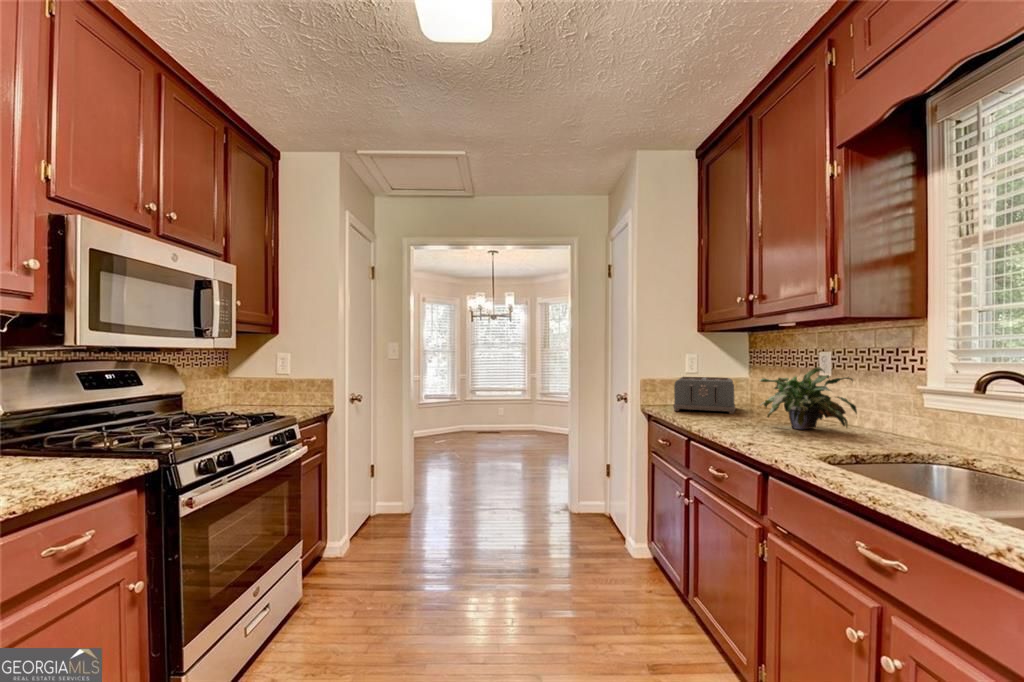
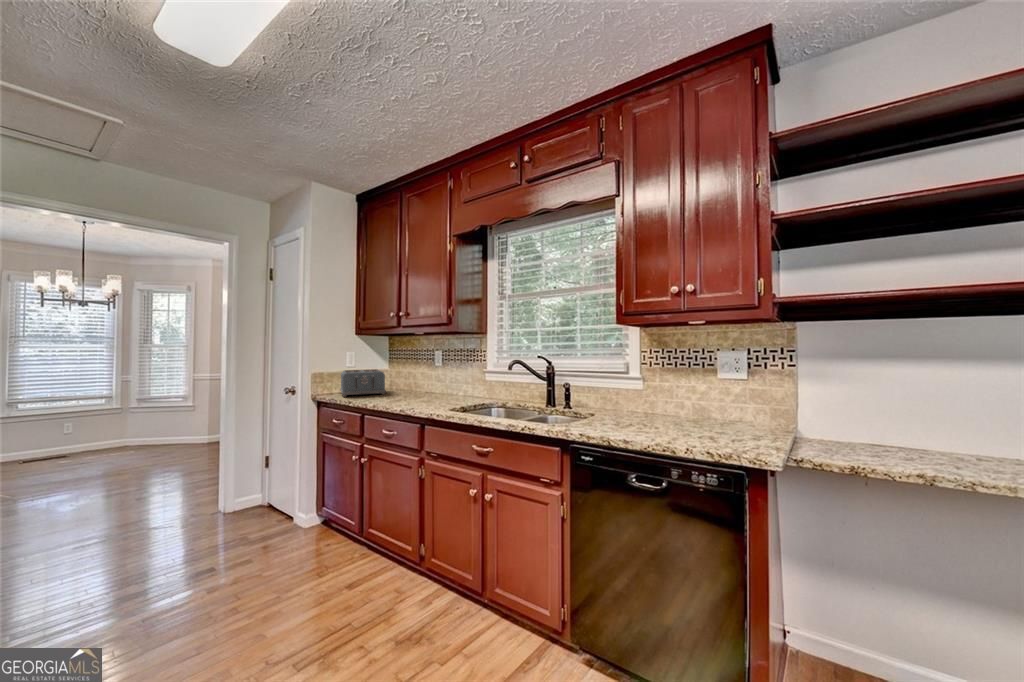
potted plant: present [760,367,857,429] -> none [408,361,458,399]

